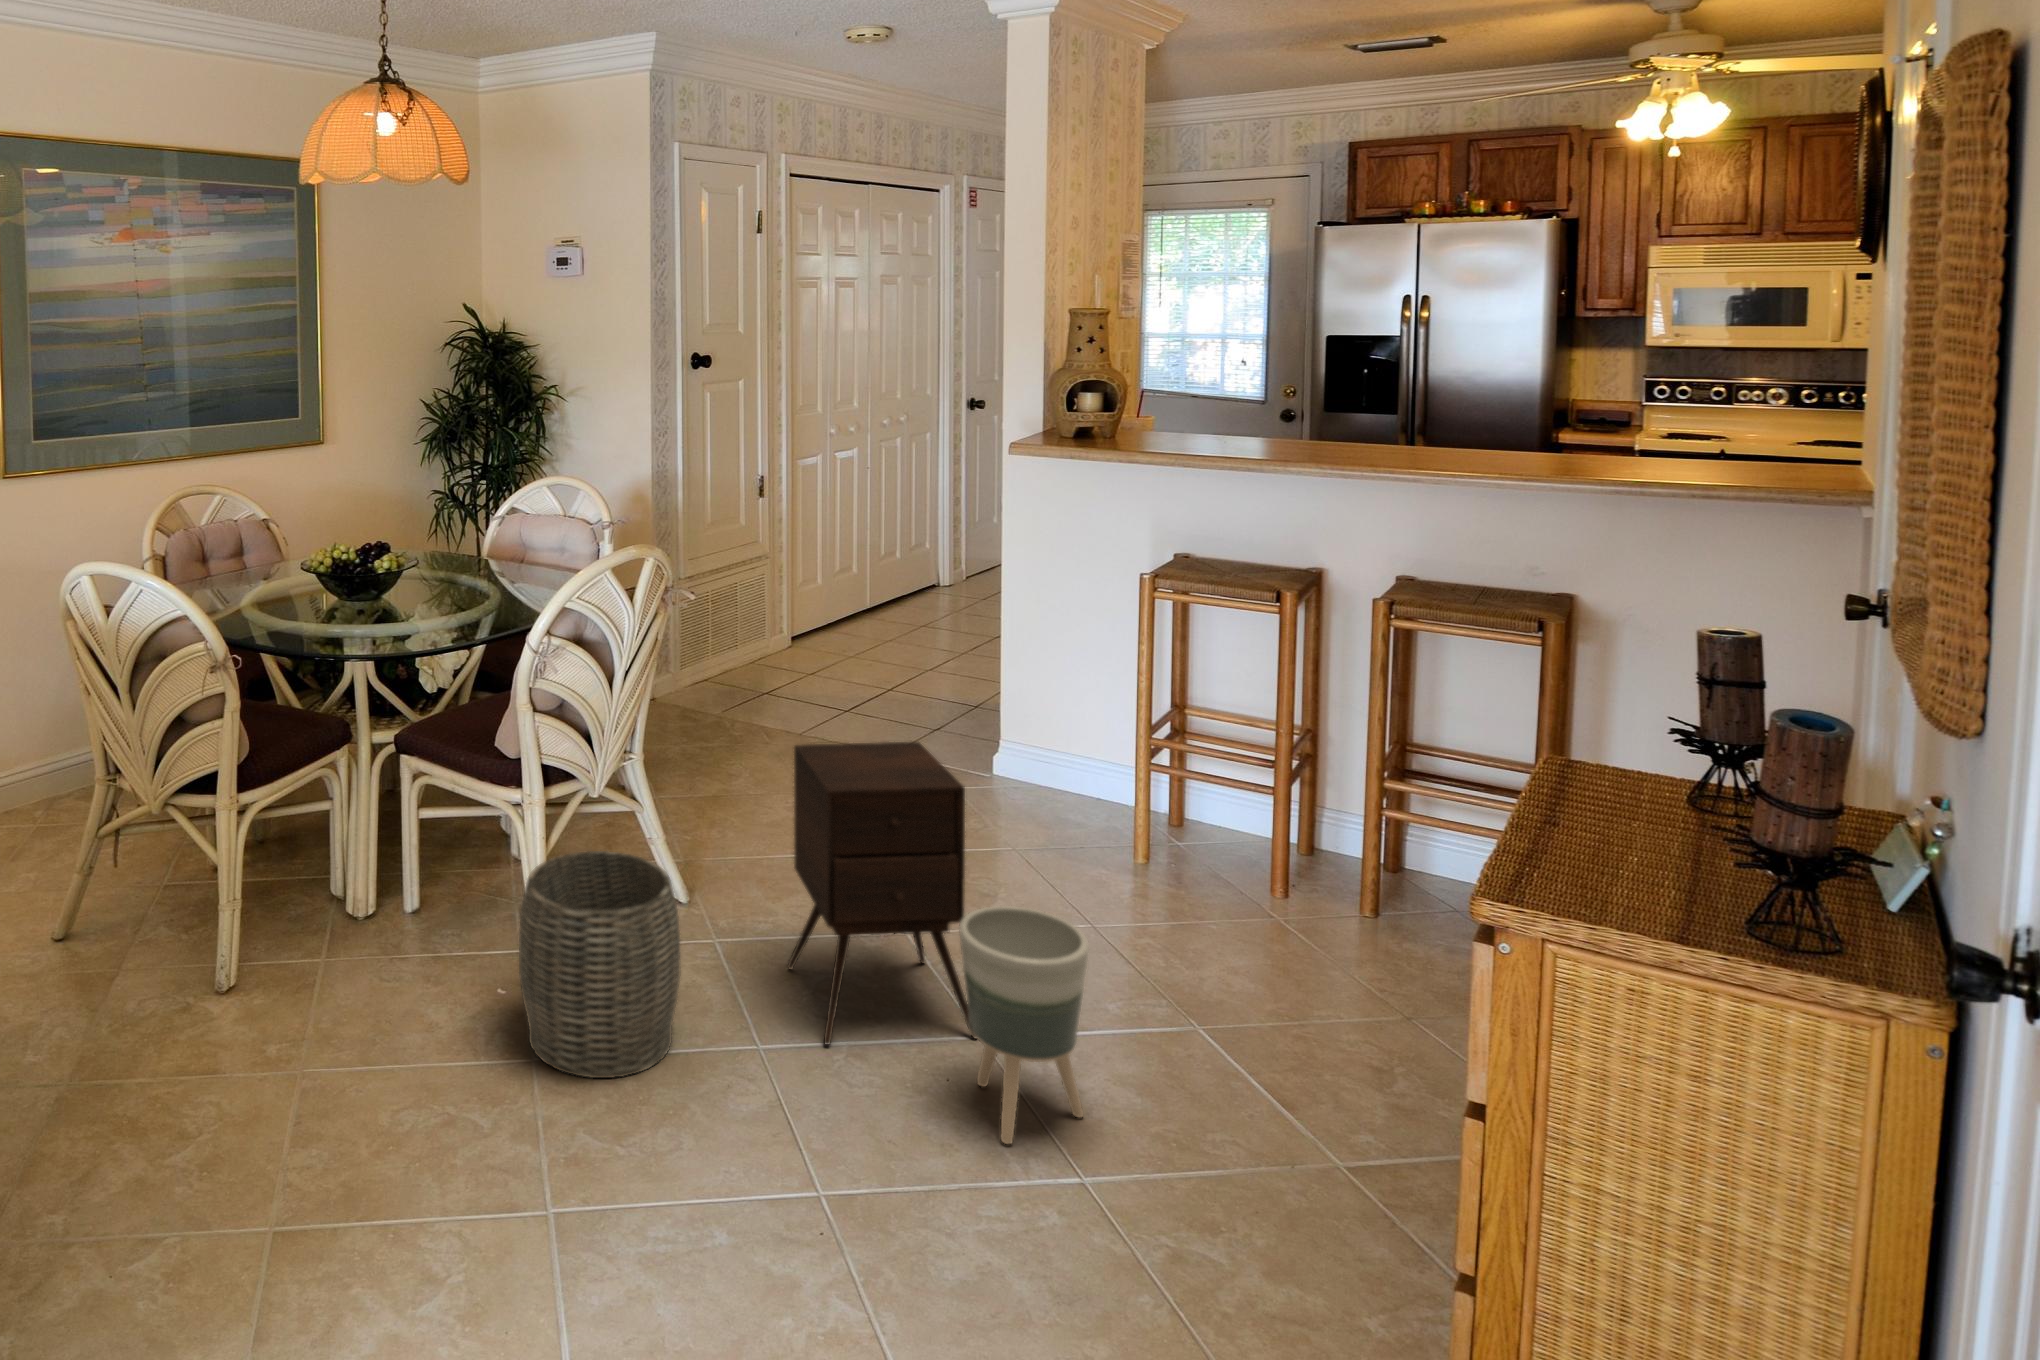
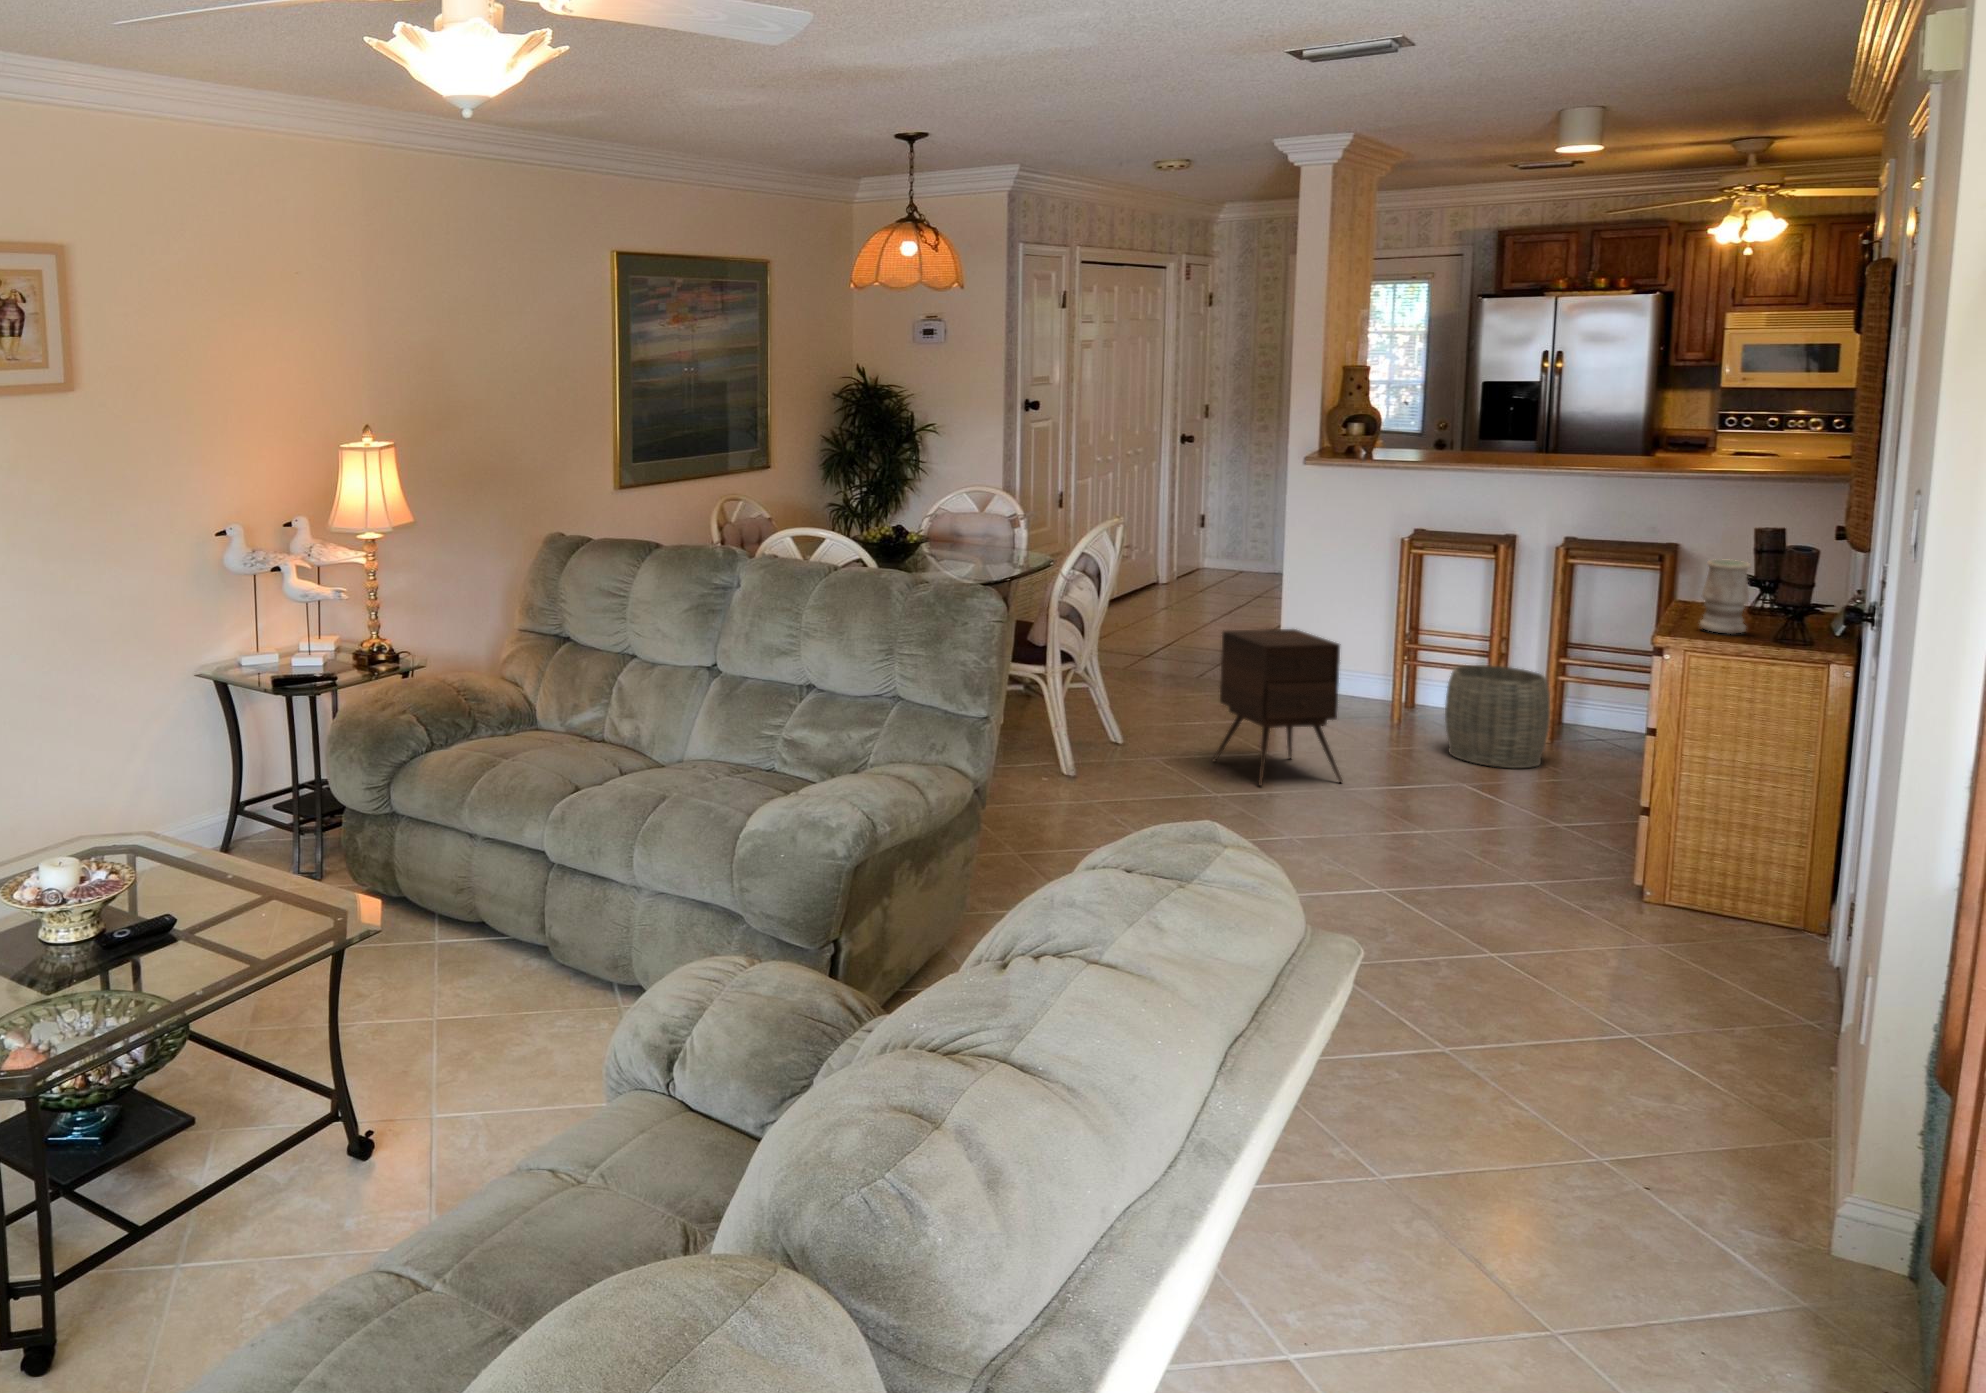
vase: none [1581,716,1693,902] -> present [1700,559,1750,634]
woven basket: present [519,851,680,1078] -> present [1445,665,1550,768]
planter: present [959,906,1089,1144] -> none [1351,702,1427,813]

